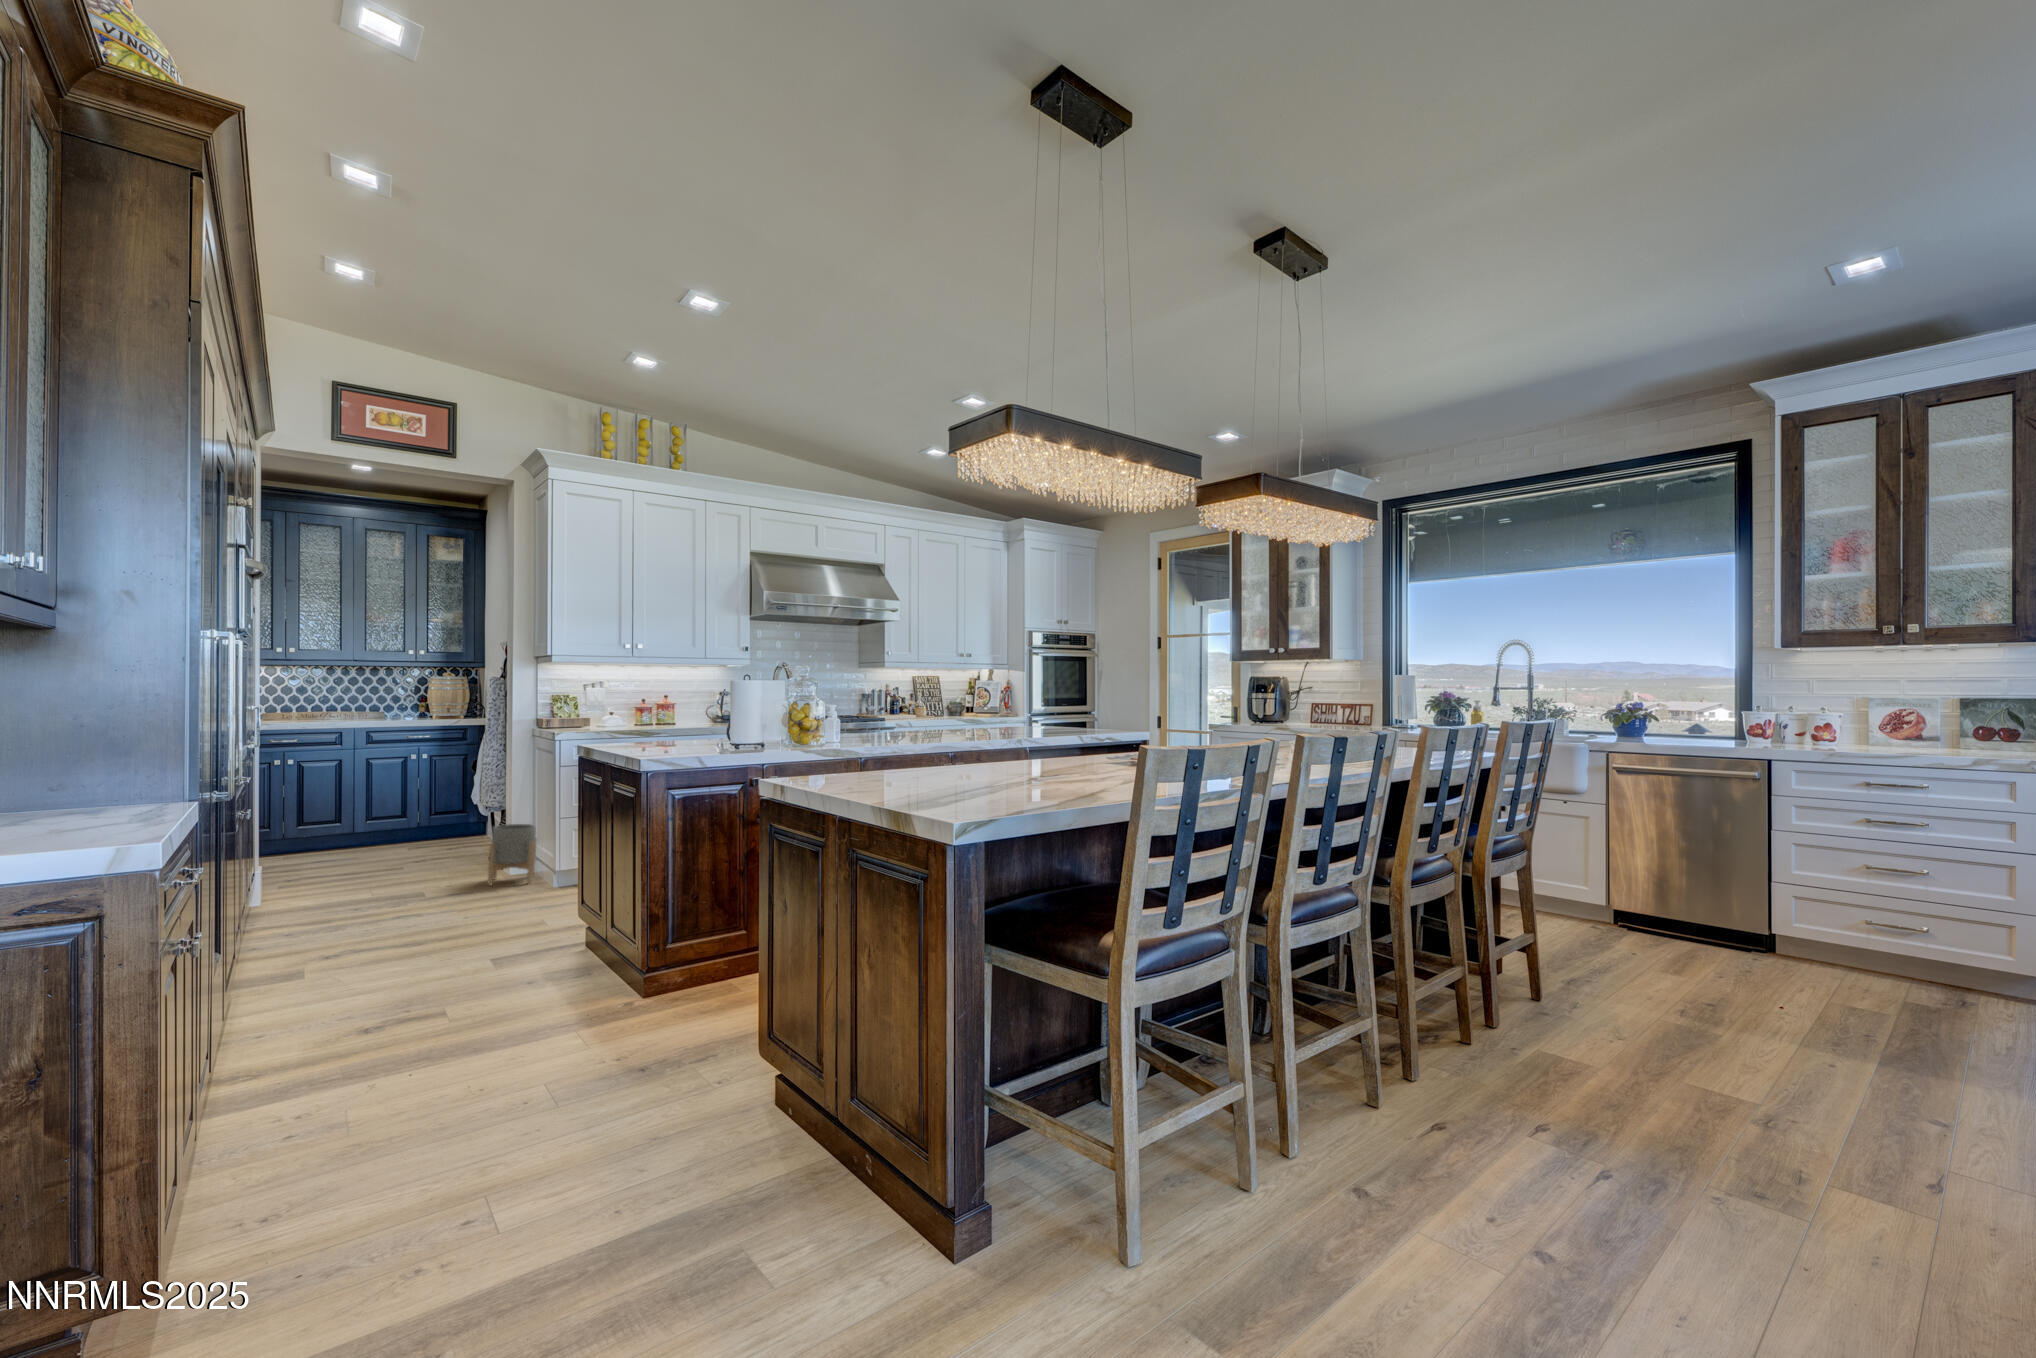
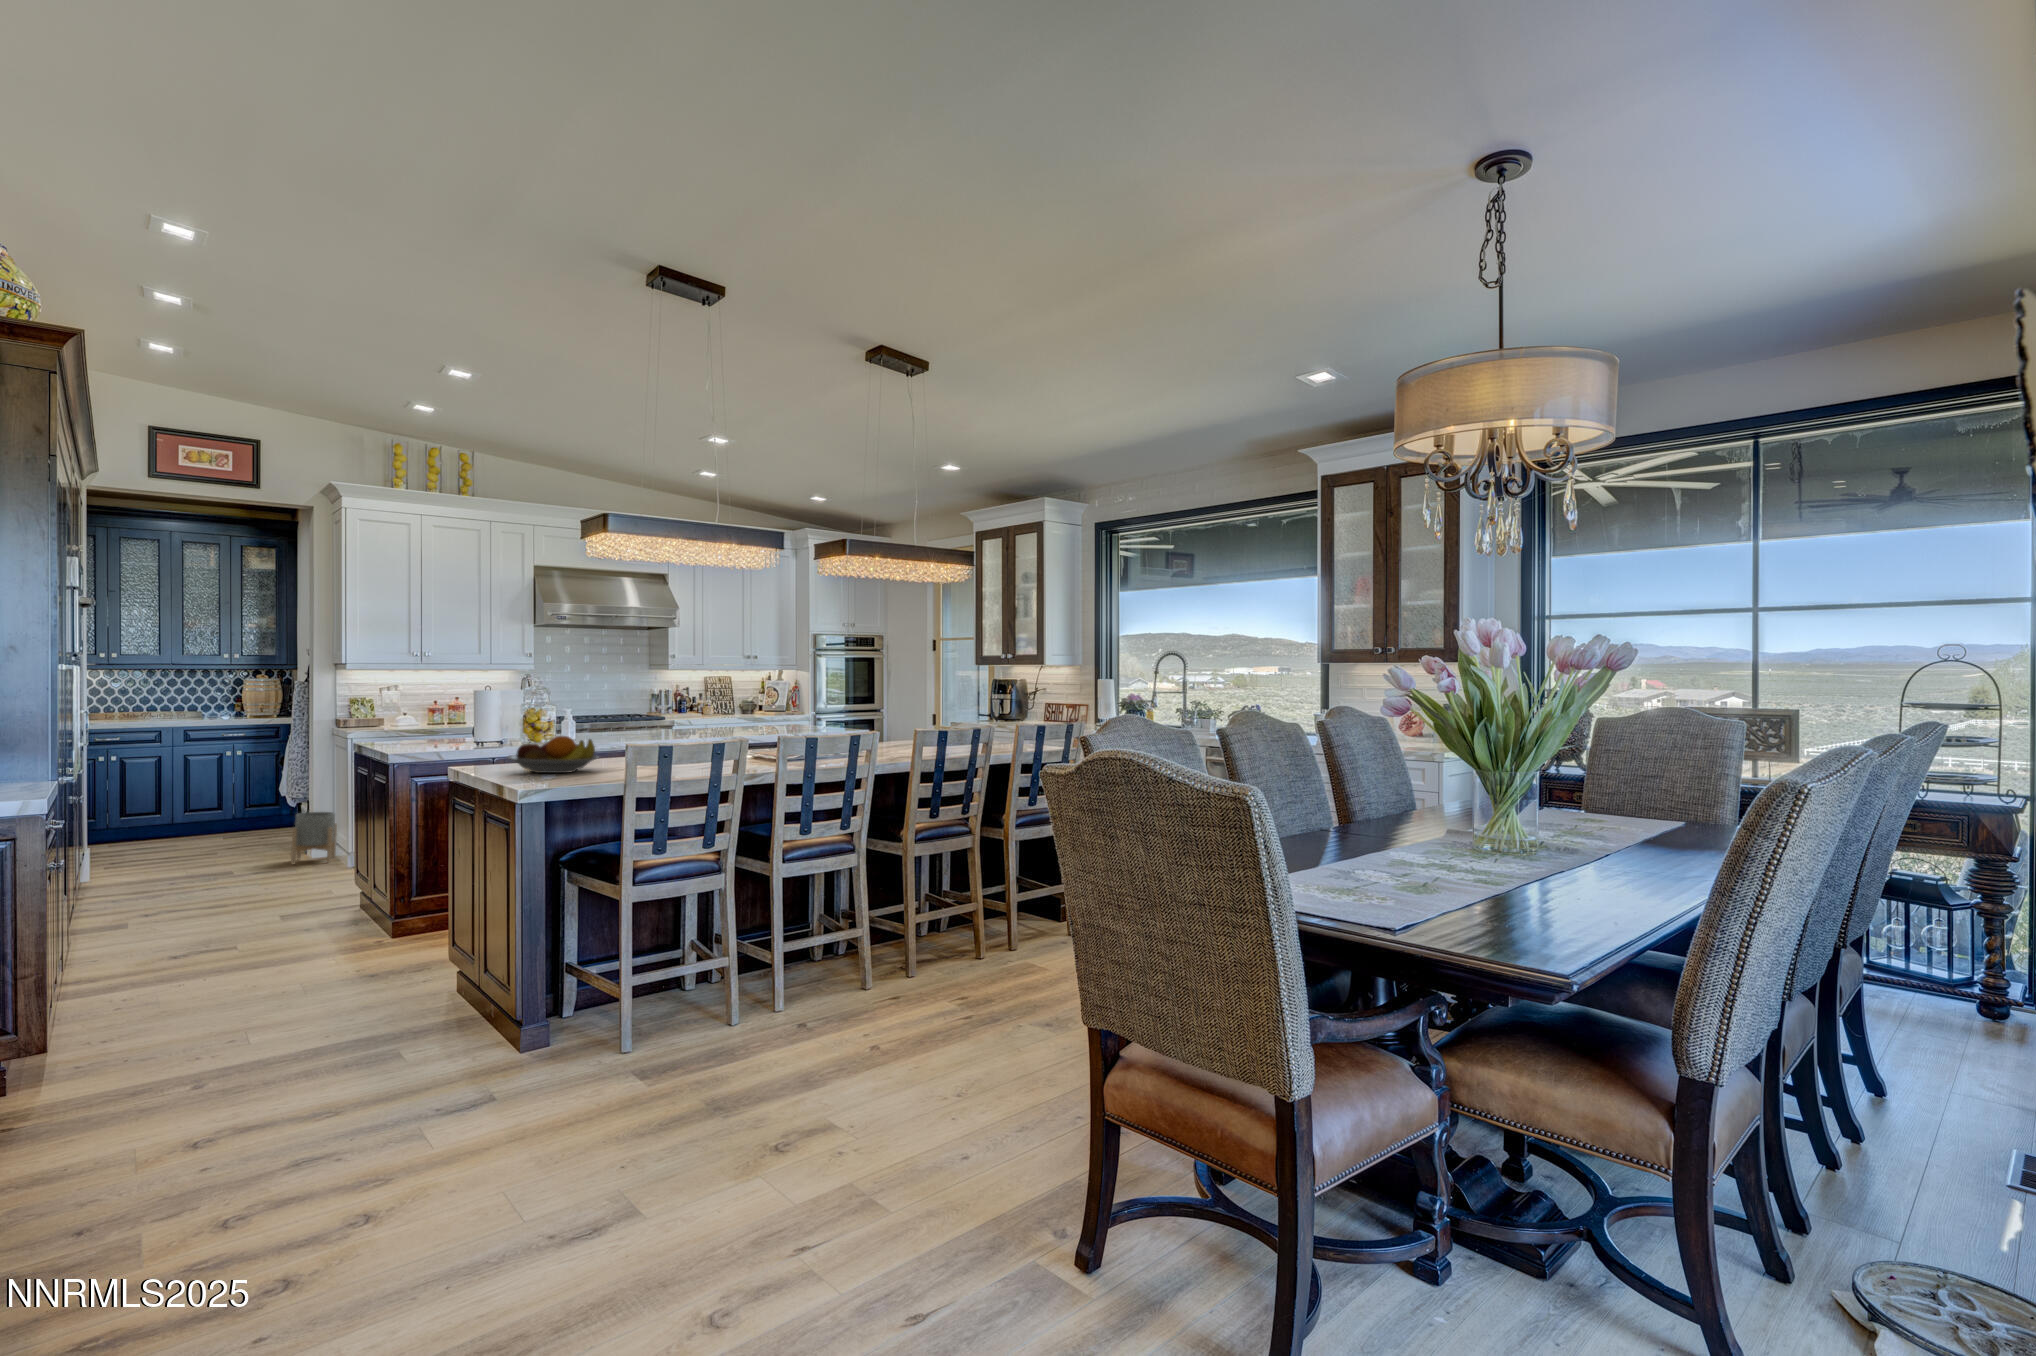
fruit bowl: none [871,726,1000,784] -> present [507,736,598,773]

